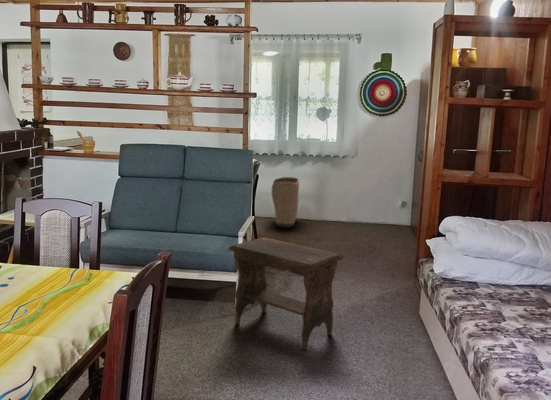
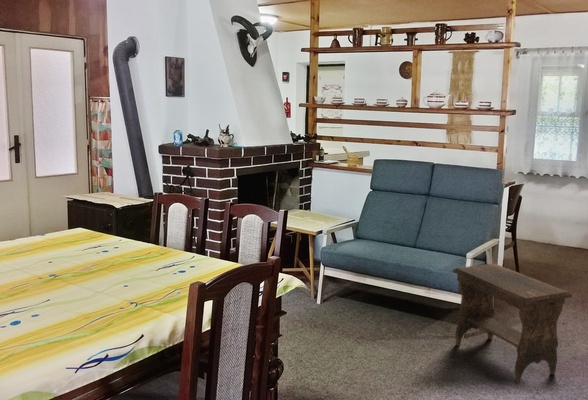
laundry basket: present [272,177,299,227] -> none [542,196,578,252]

